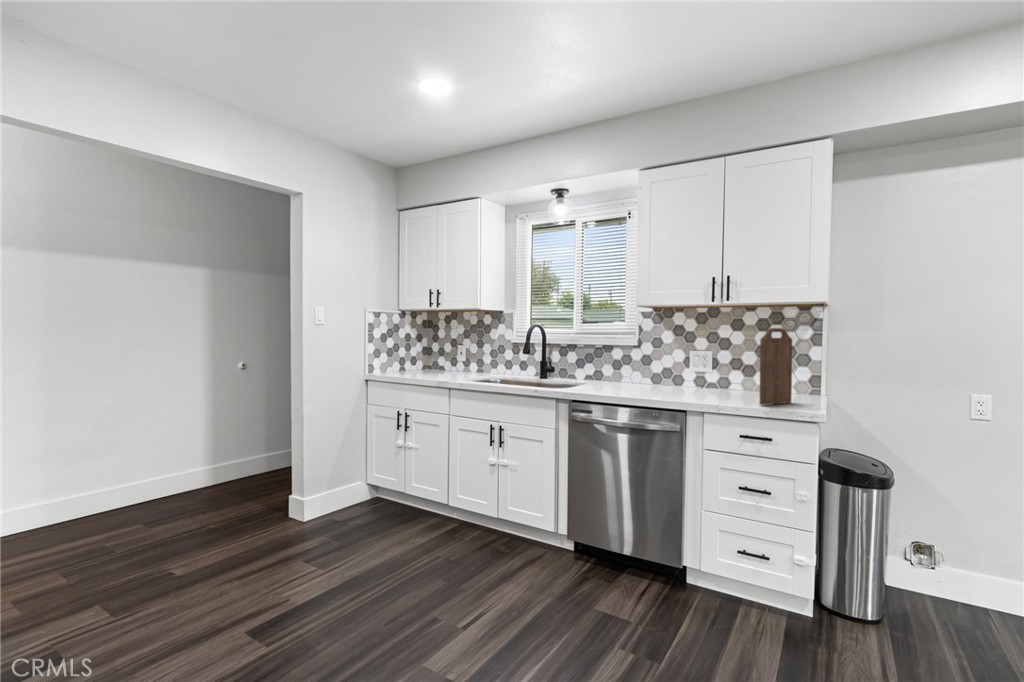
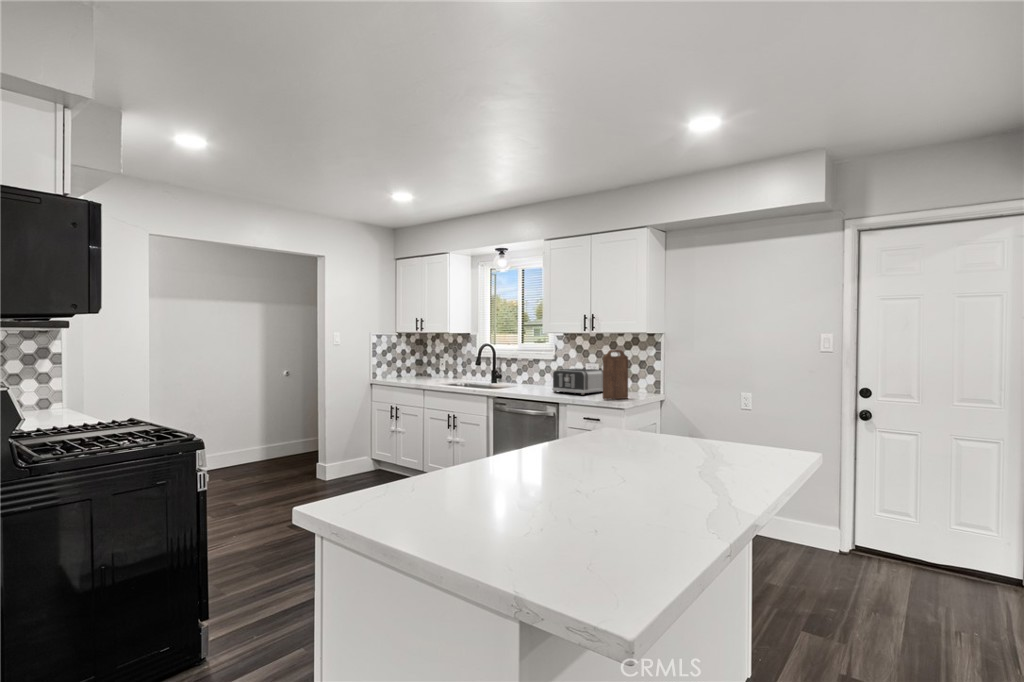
toaster: none [657,359,734,397] -> present [552,369,603,395]

